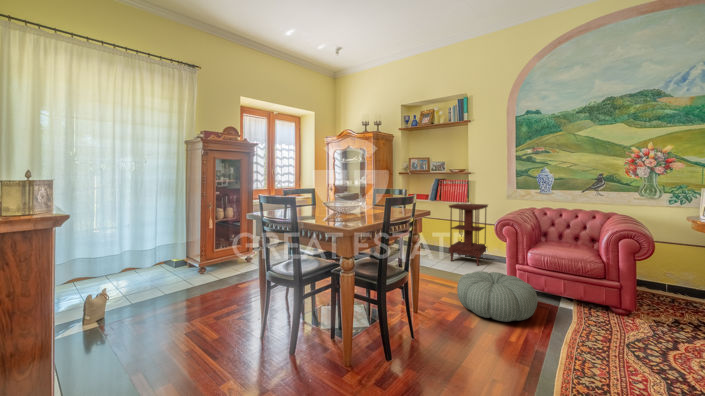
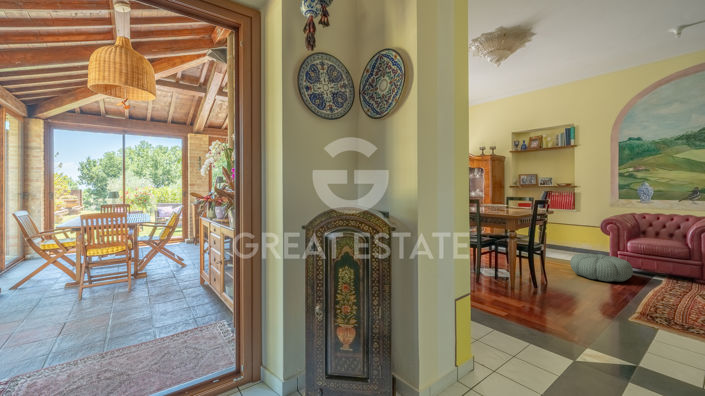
side table: present [449,203,488,265] -> none [557,209,593,256]

